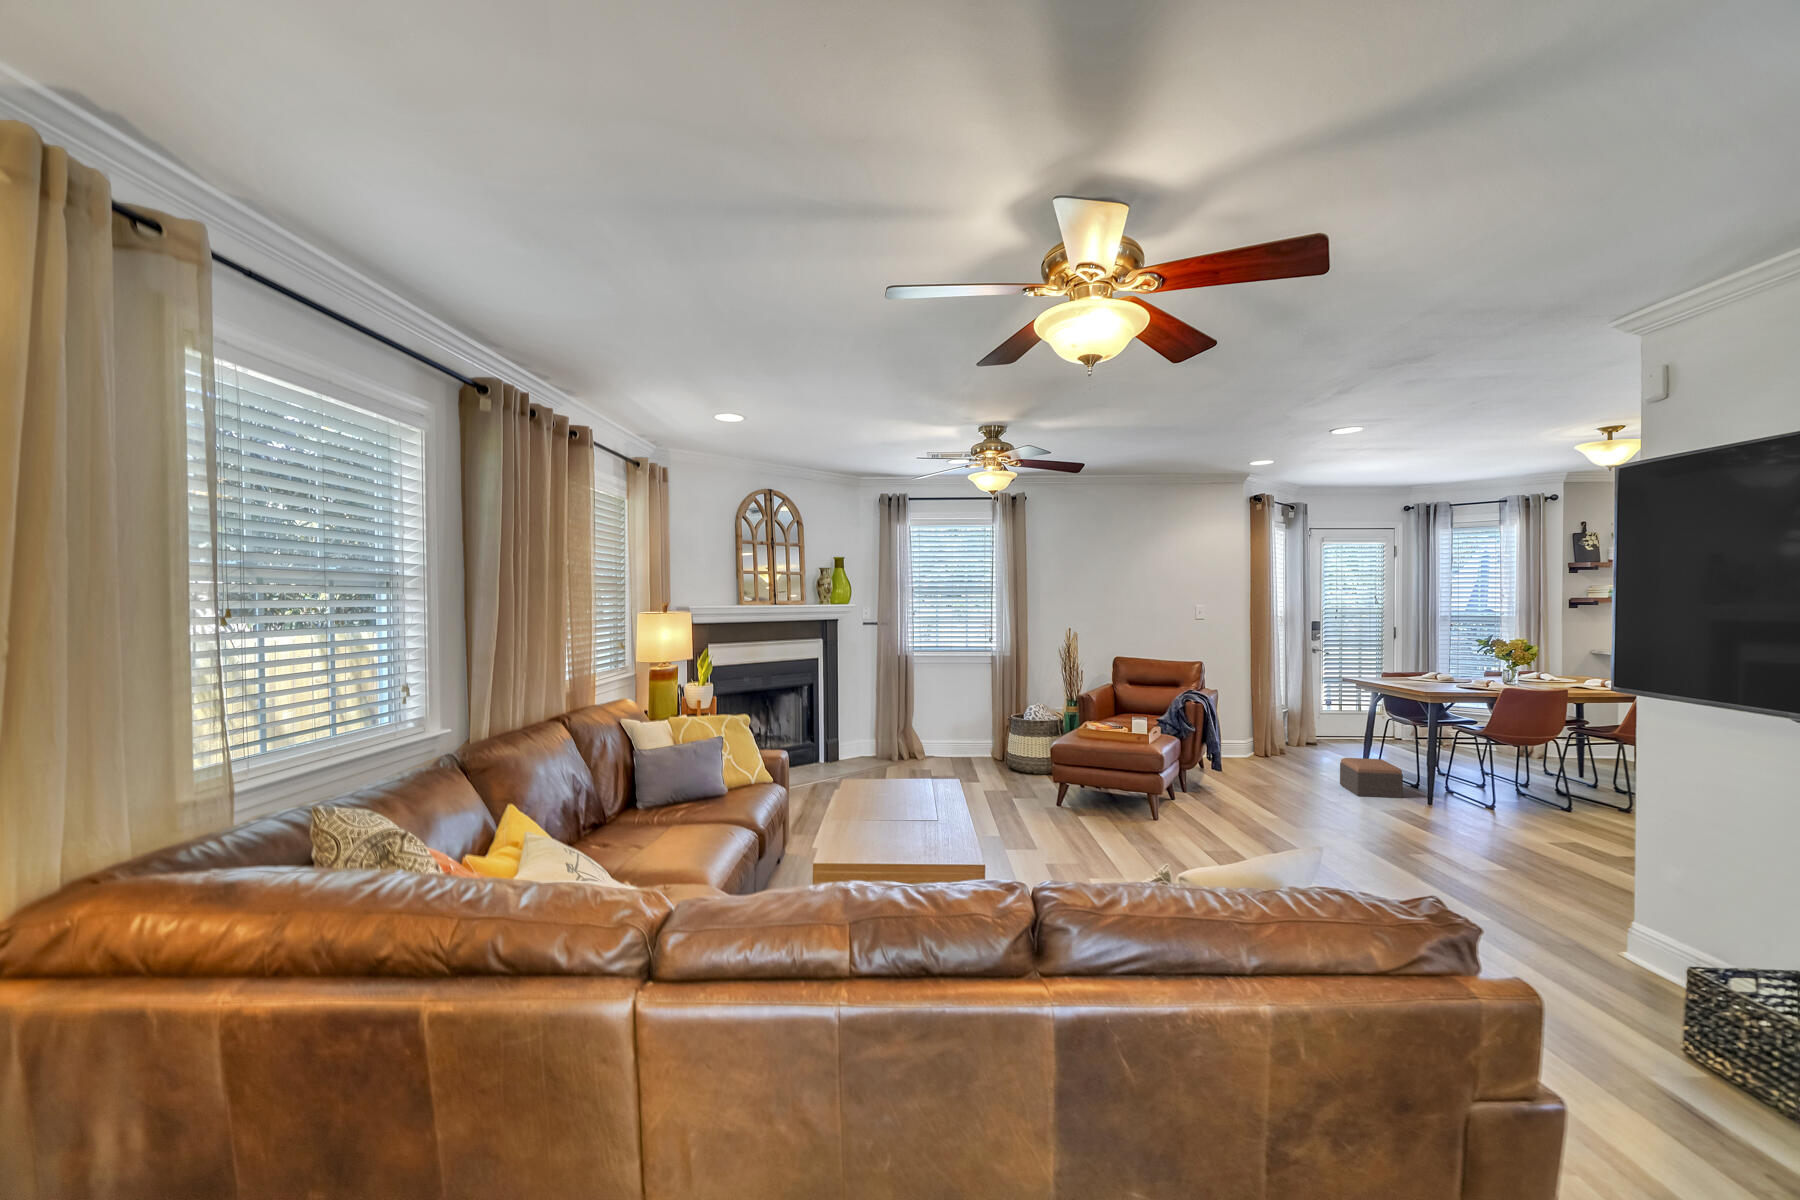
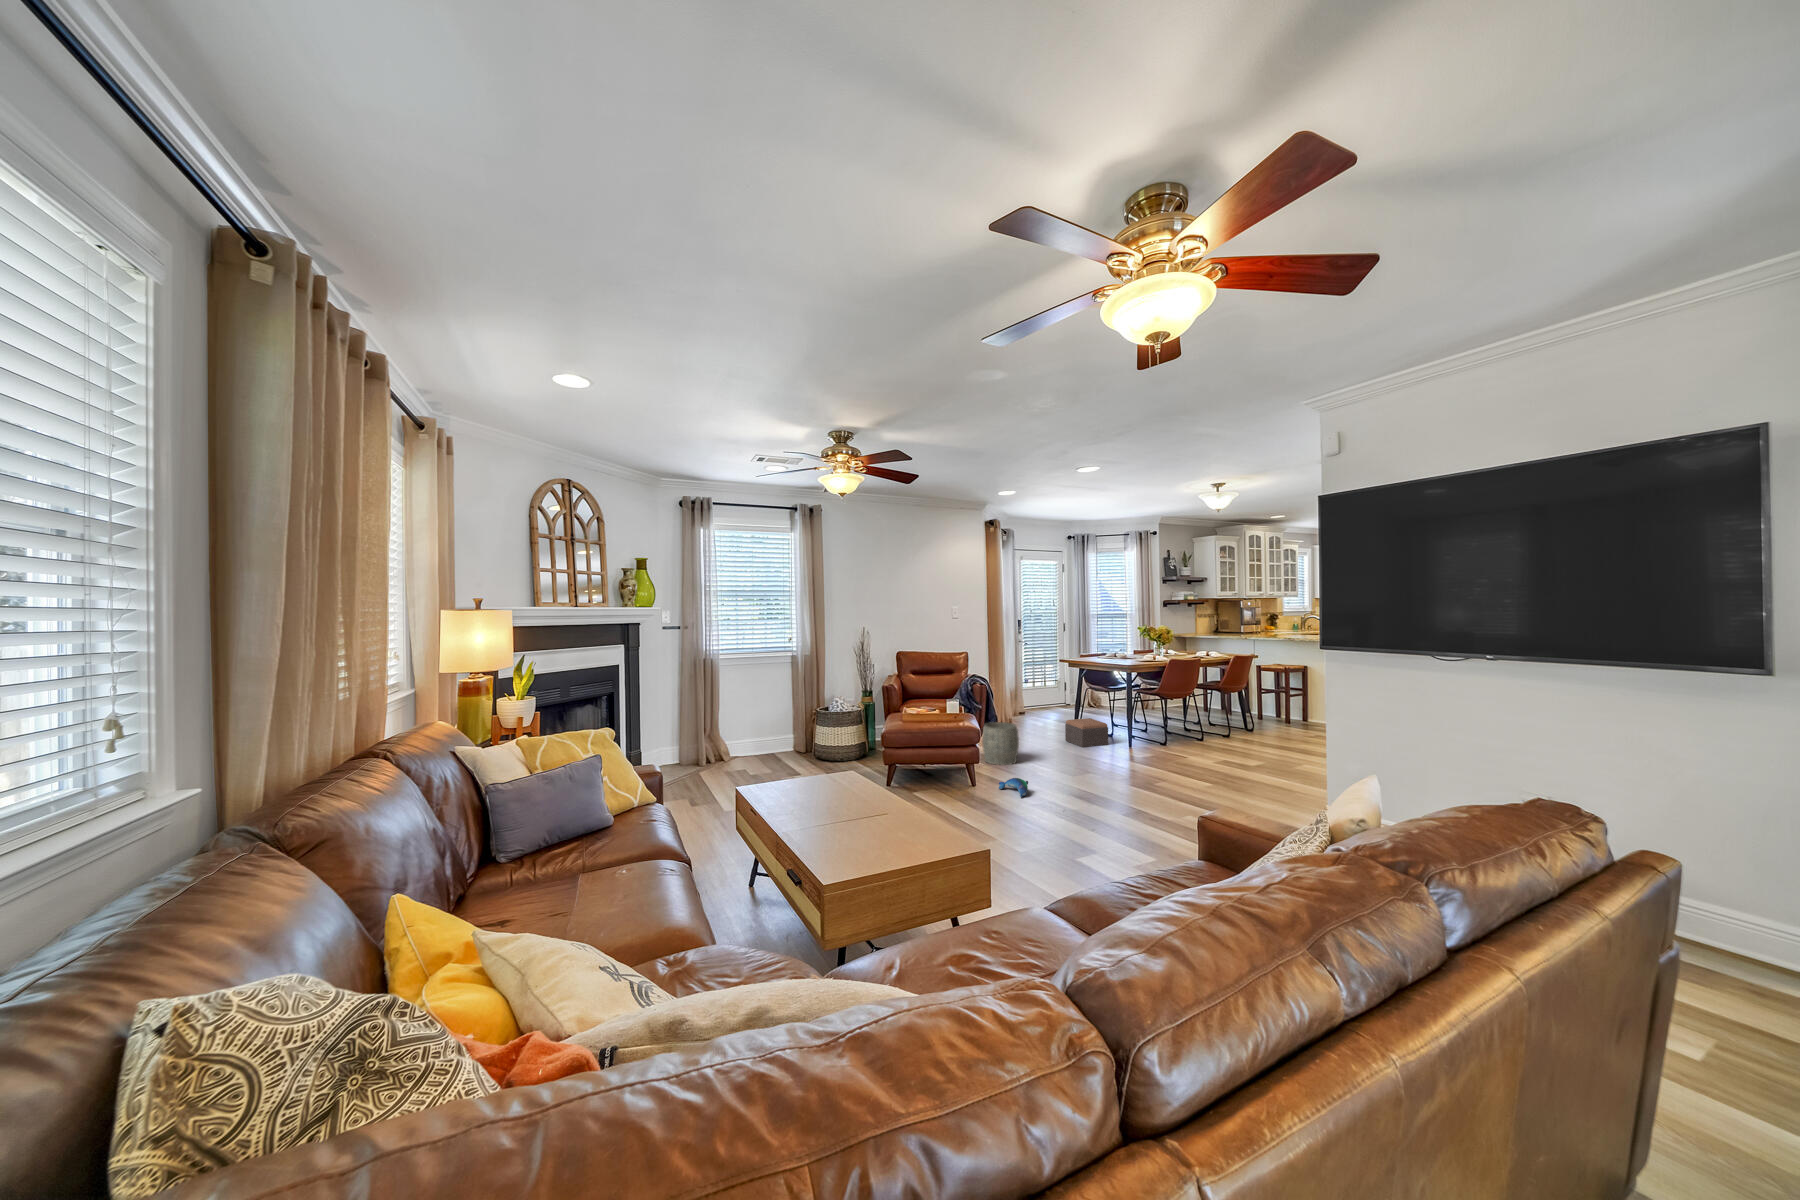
woven basket: none [1199,750,1247,804] -> present [982,722,1019,765]
plush toy: none [1187,818,1224,843] -> present [999,778,1028,798]

